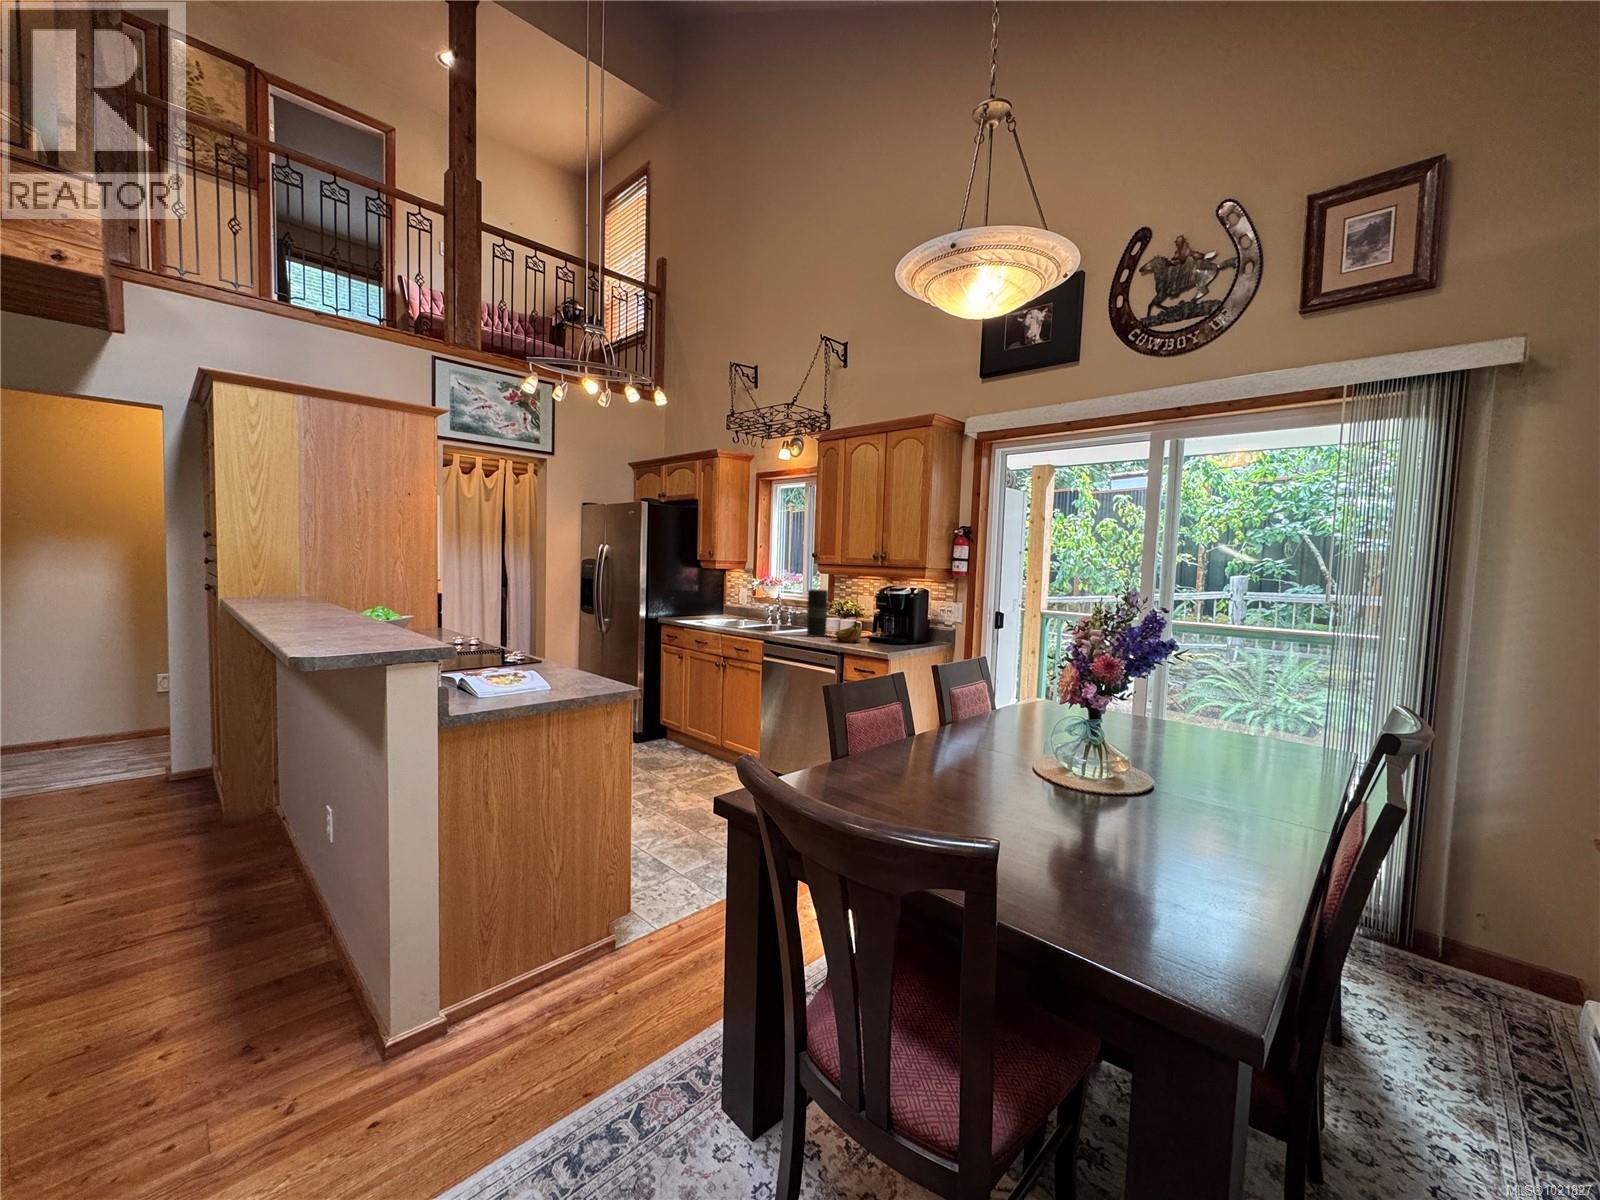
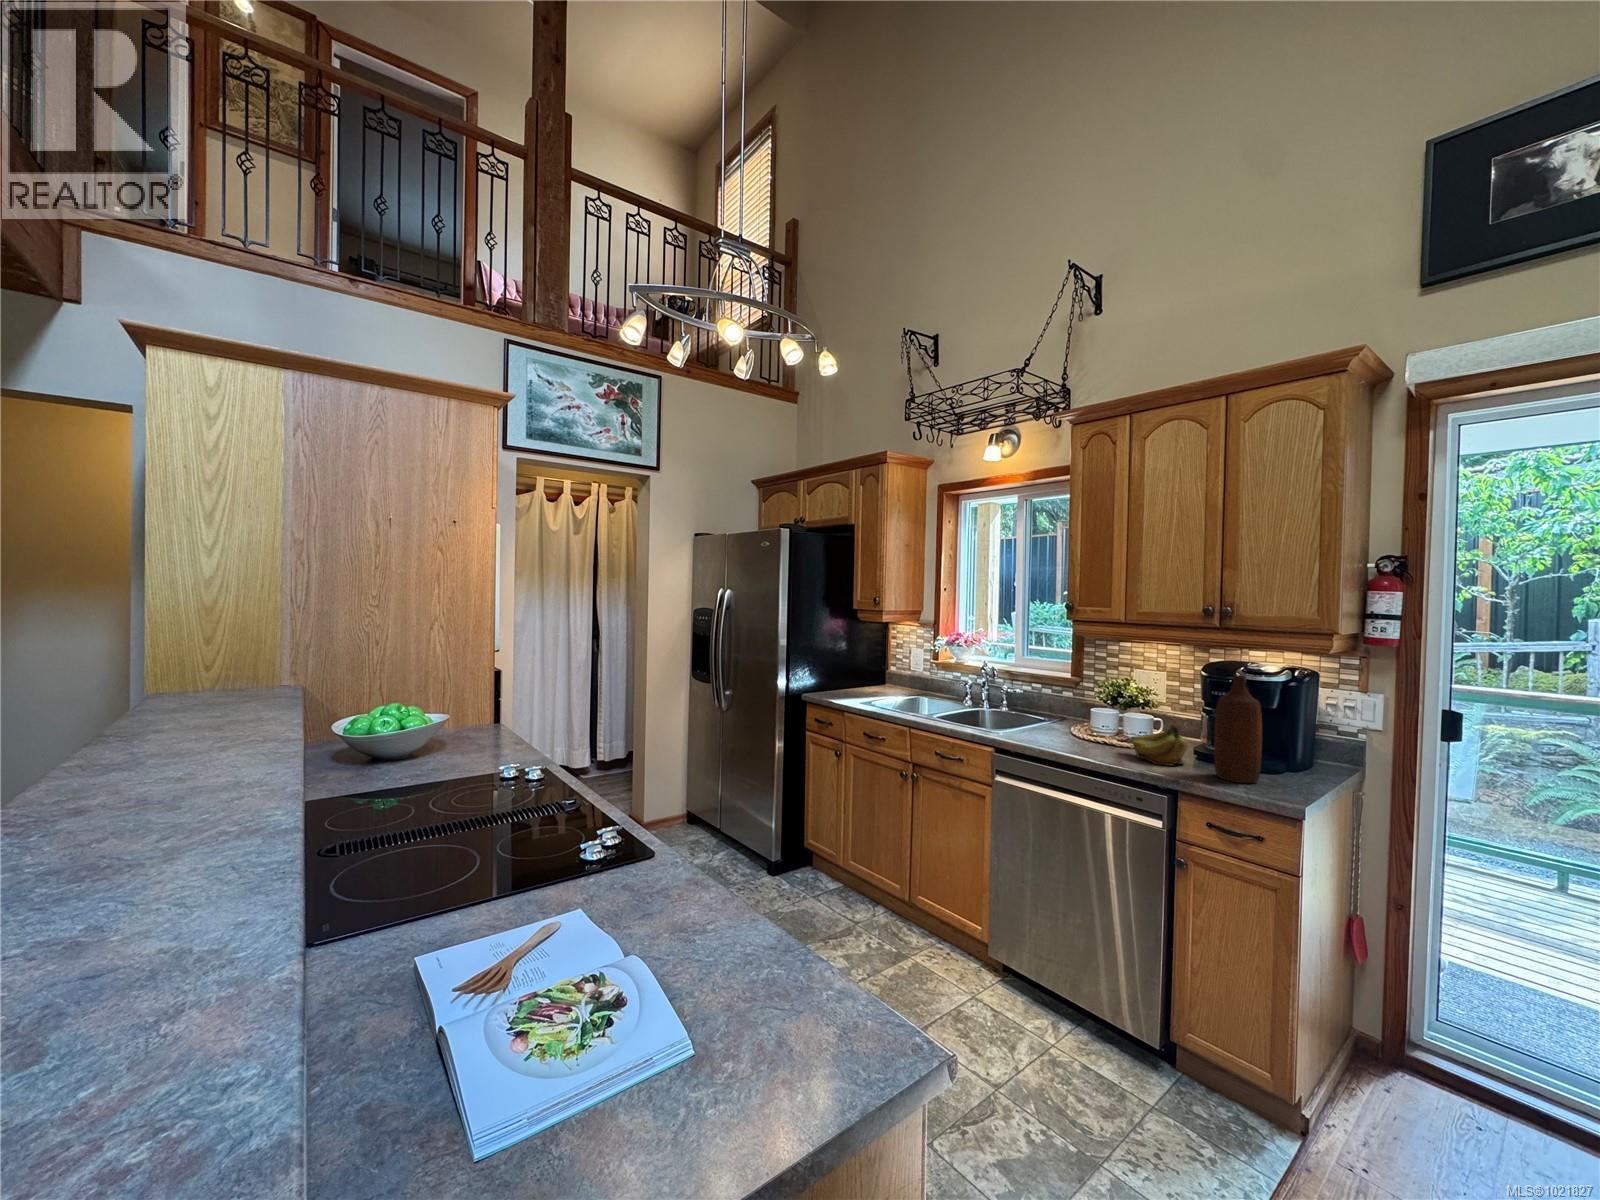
vase: present [807,589,828,637] -> none [1060,662,1098,744]
bottle: none [867,591,889,648] -> present [1214,675,1262,783]

